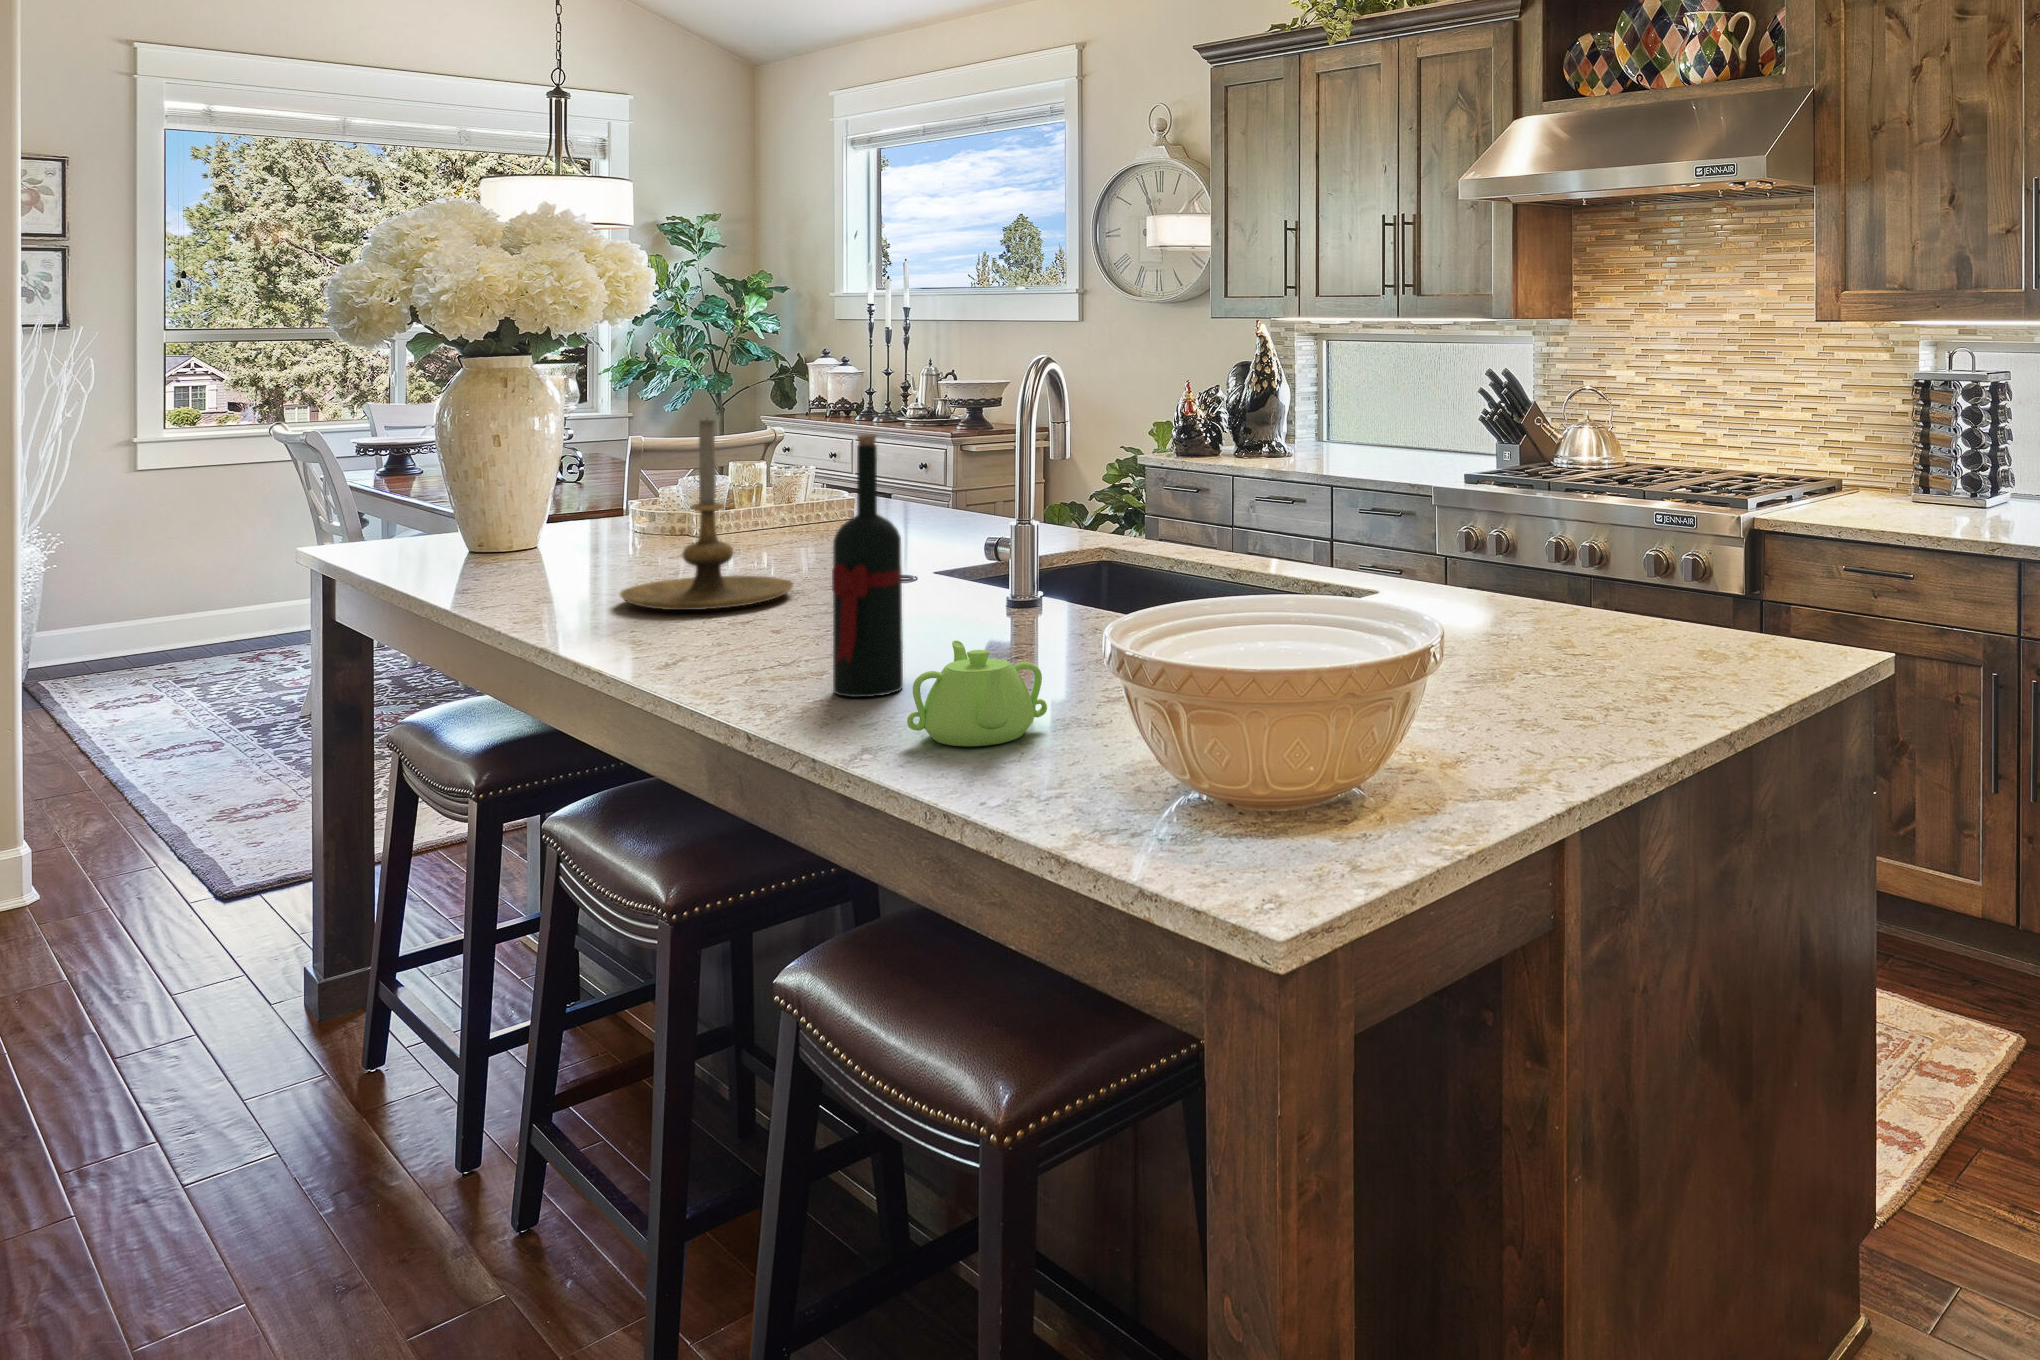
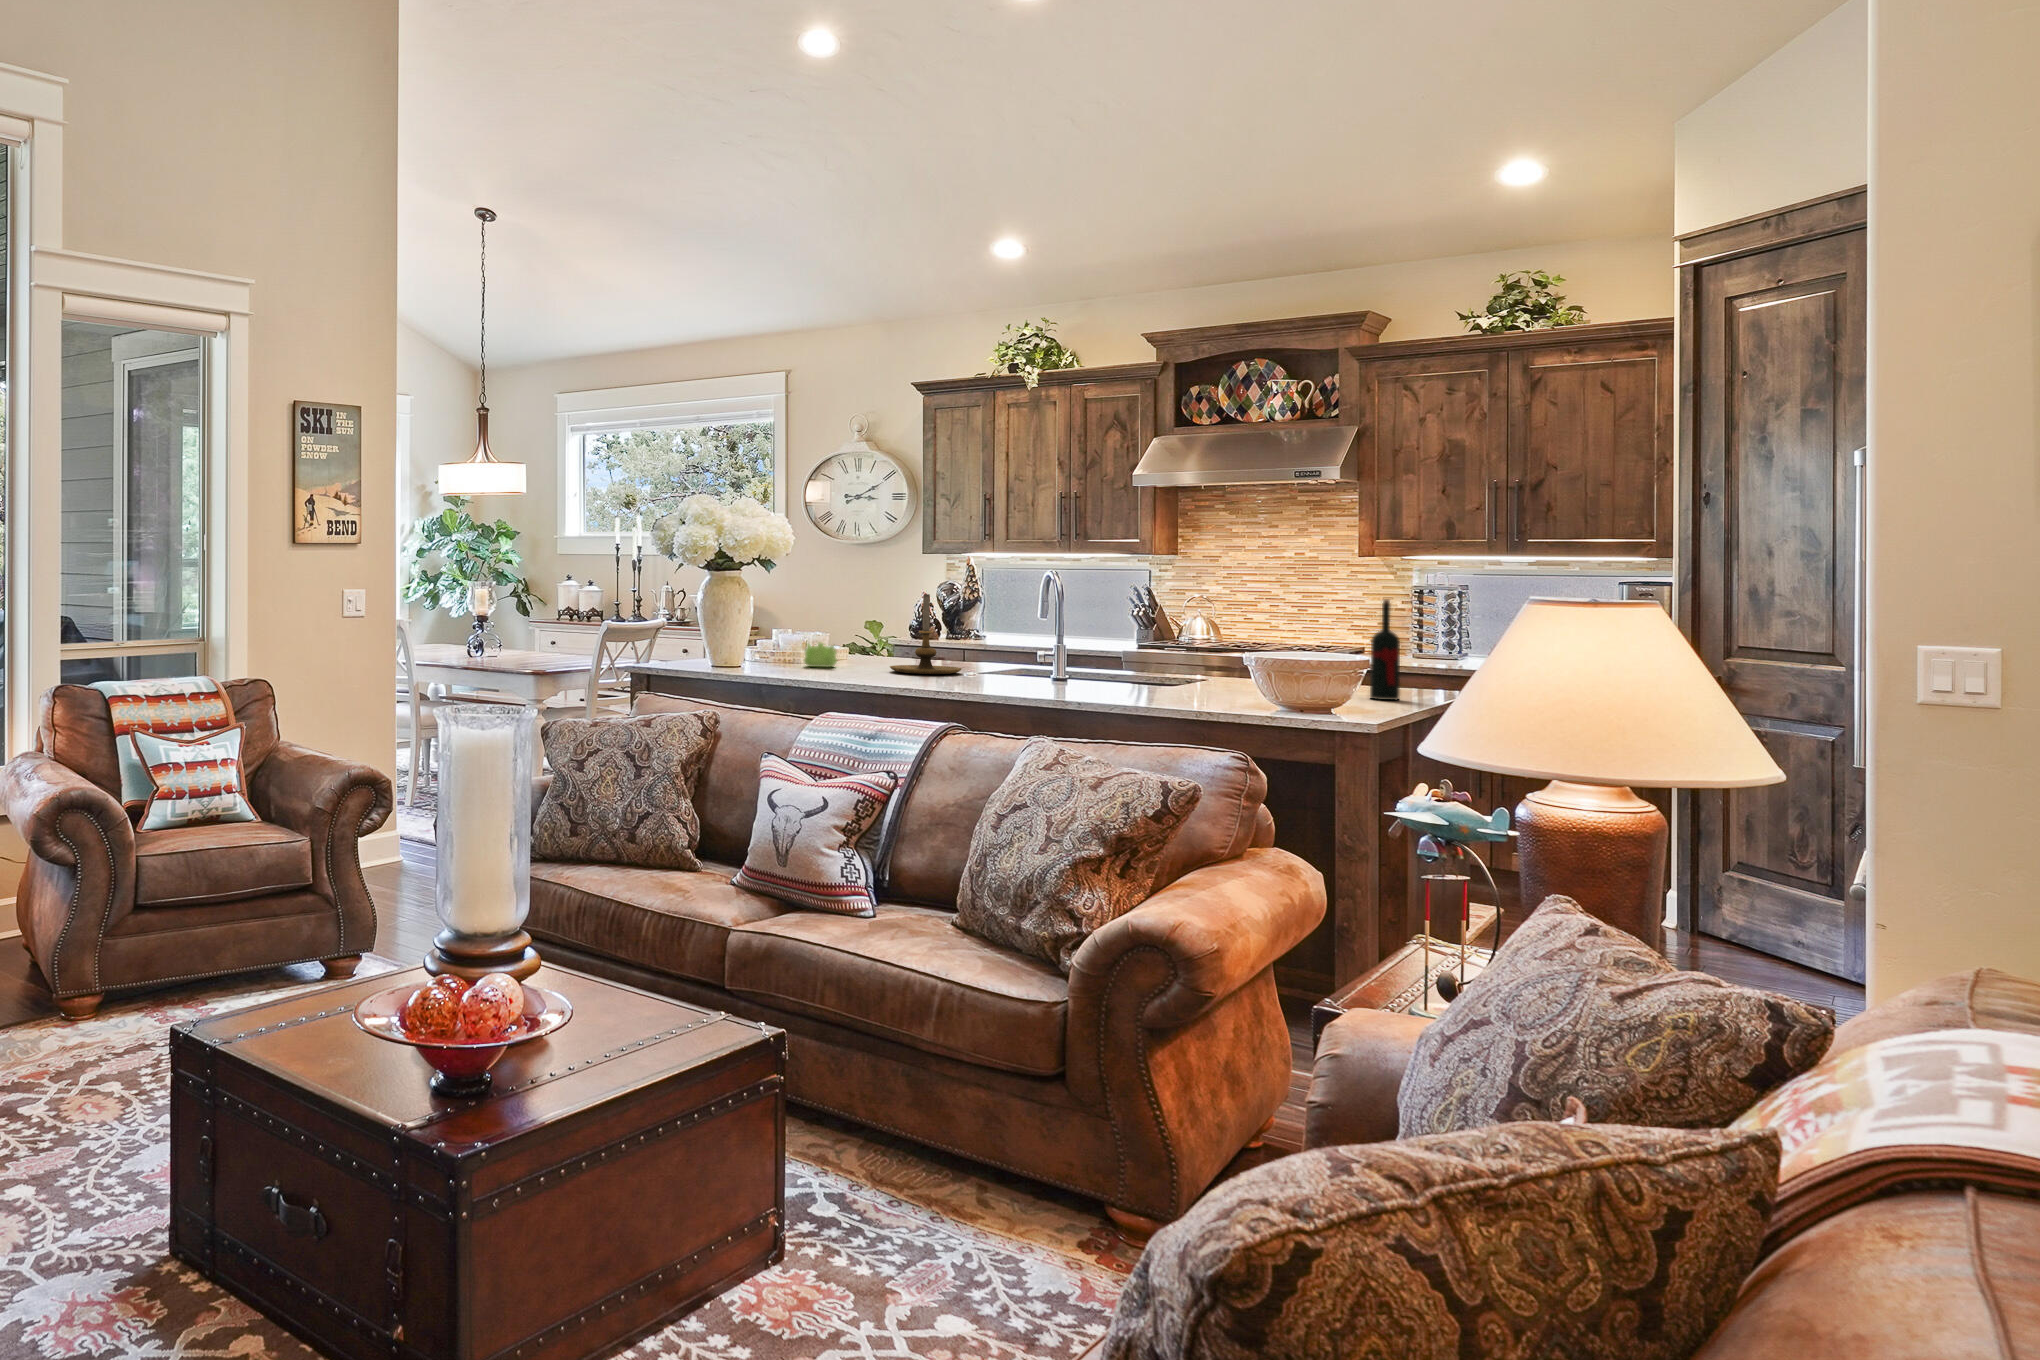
wine bottle: present [832,434,903,697] -> present [1370,599,1400,700]
teapot: present [907,640,1047,746] -> present [804,643,837,667]

